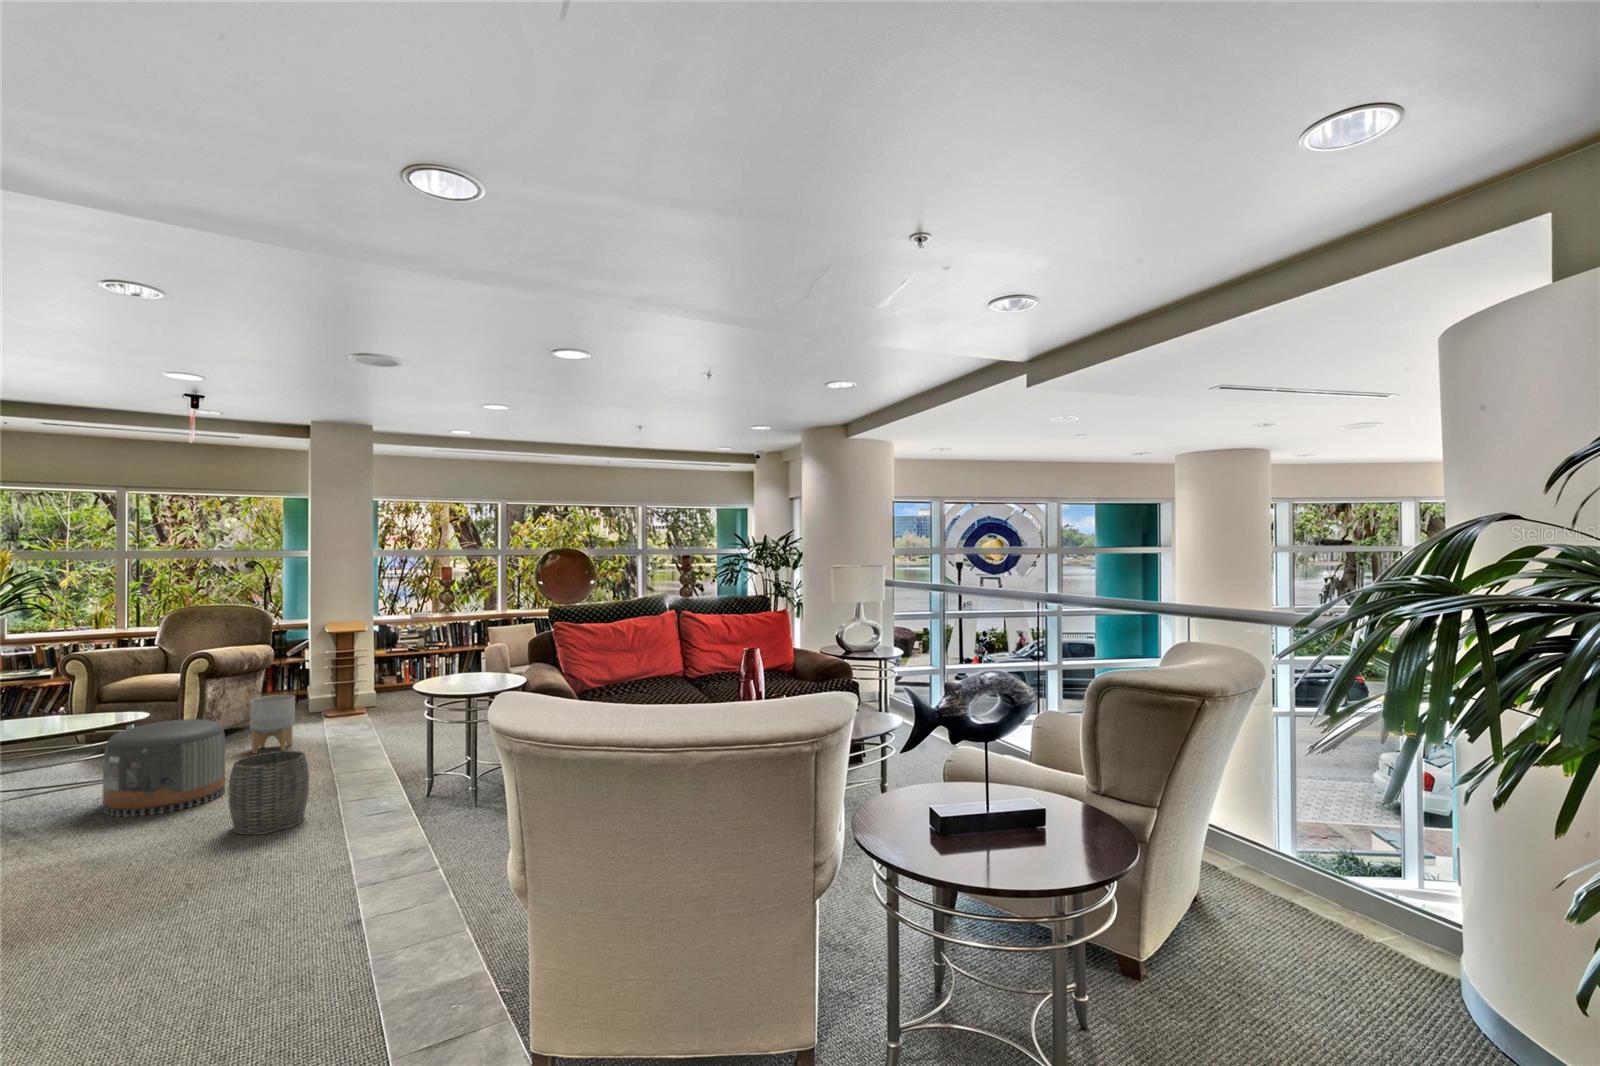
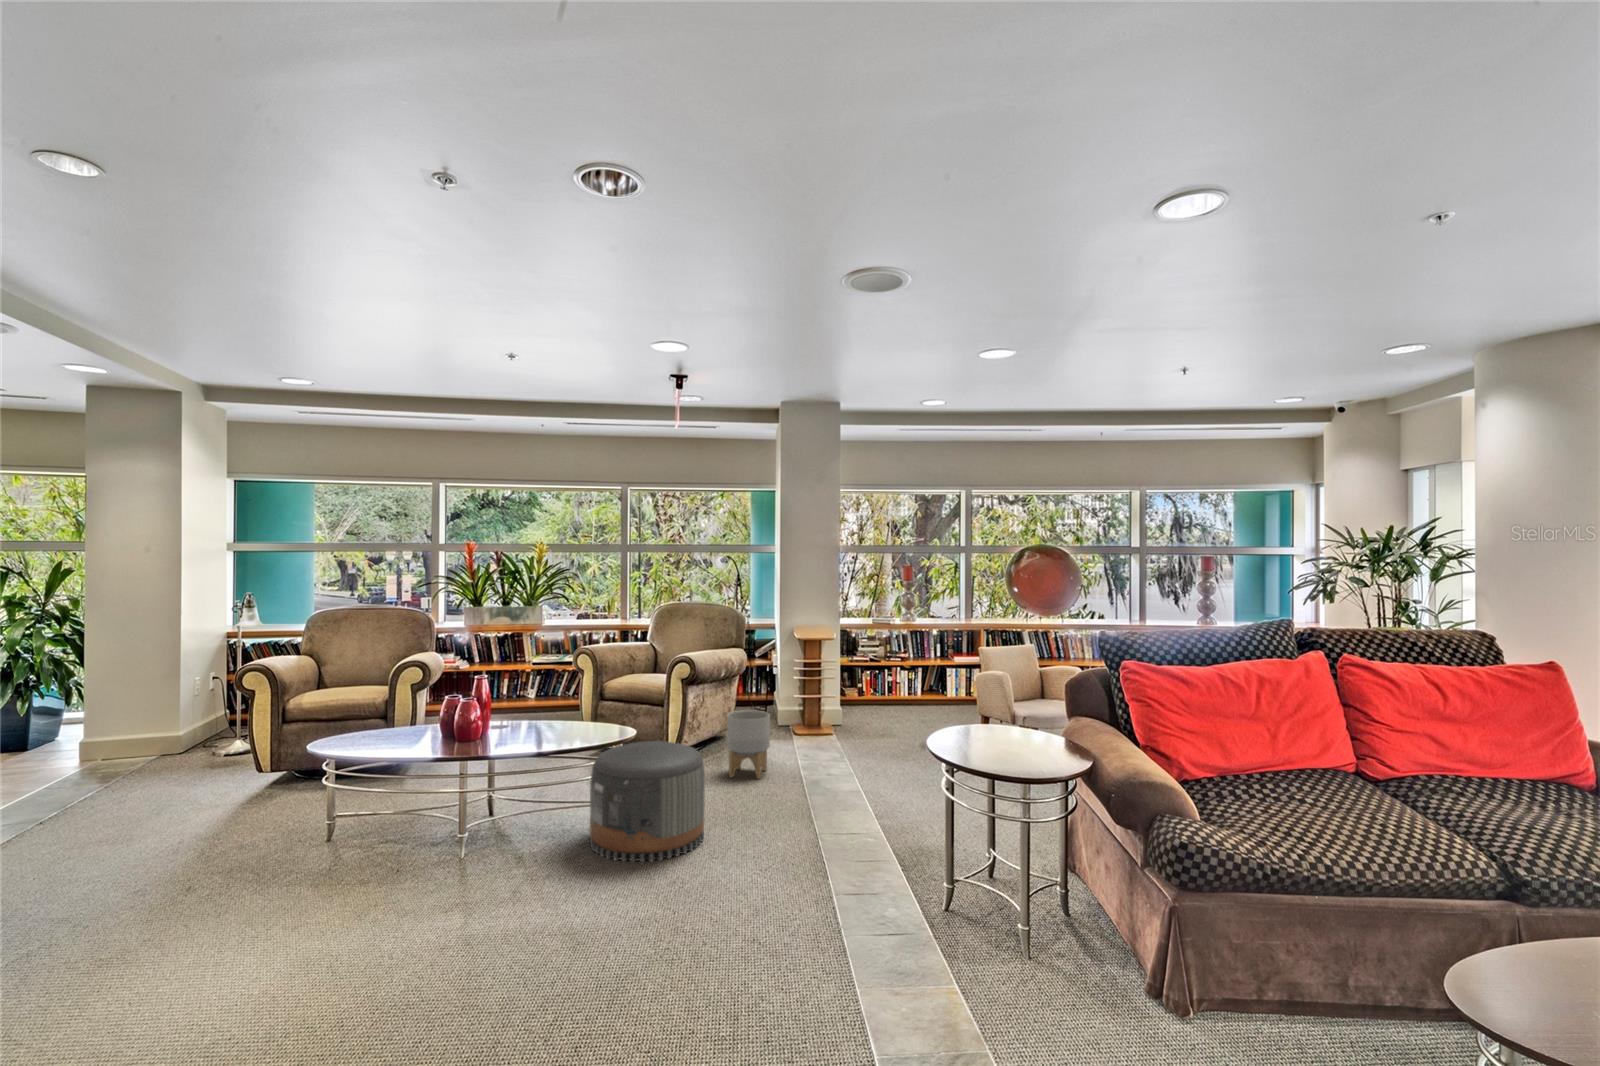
woven basket: present [229,751,309,835] -> none [708,814,799,941]

